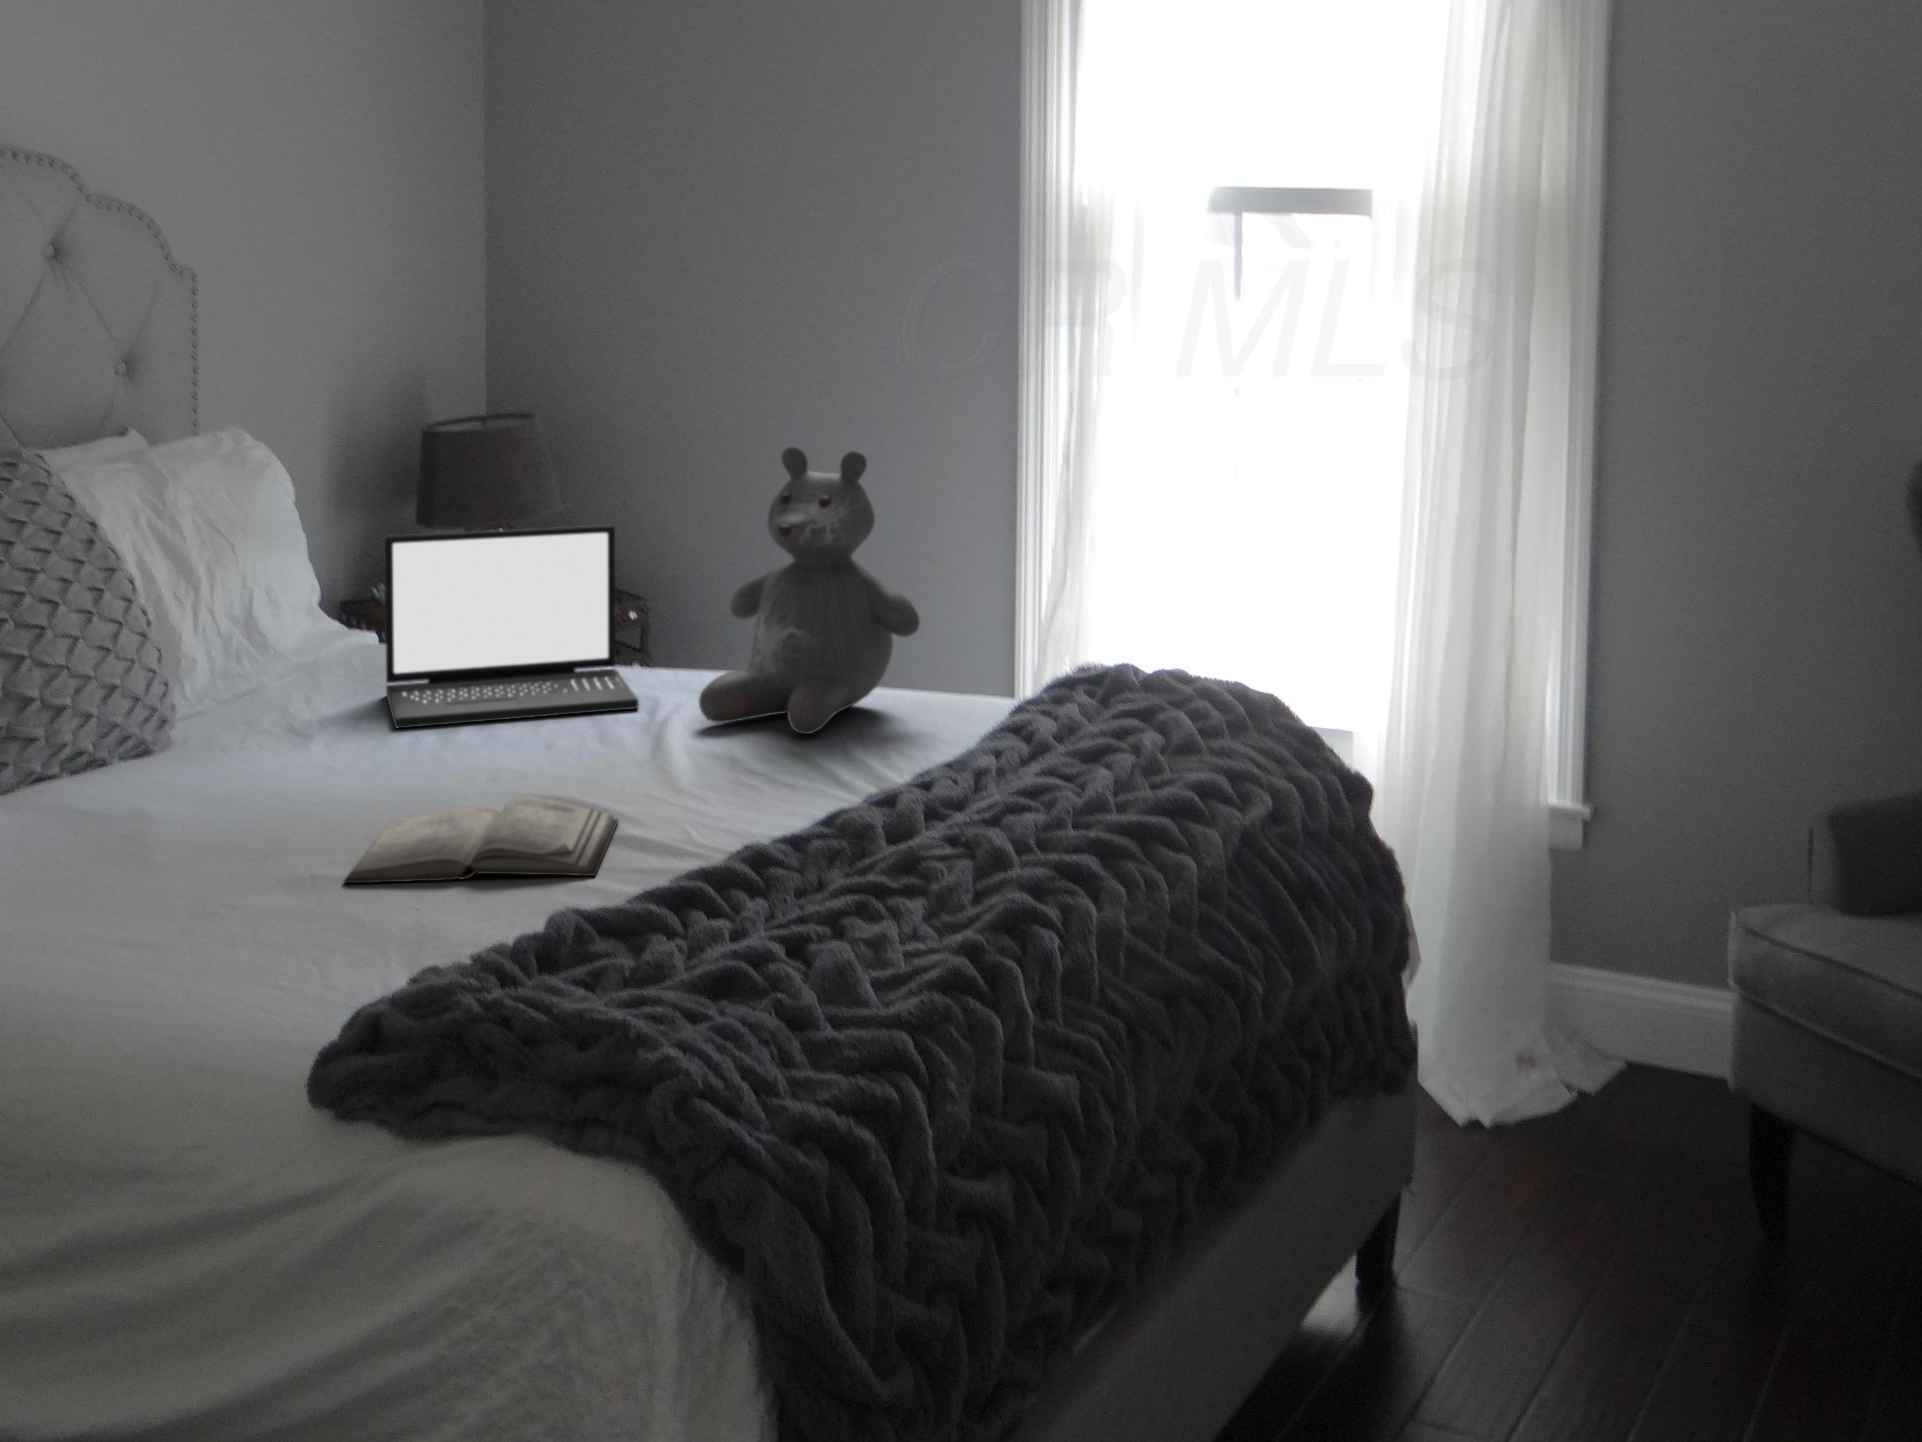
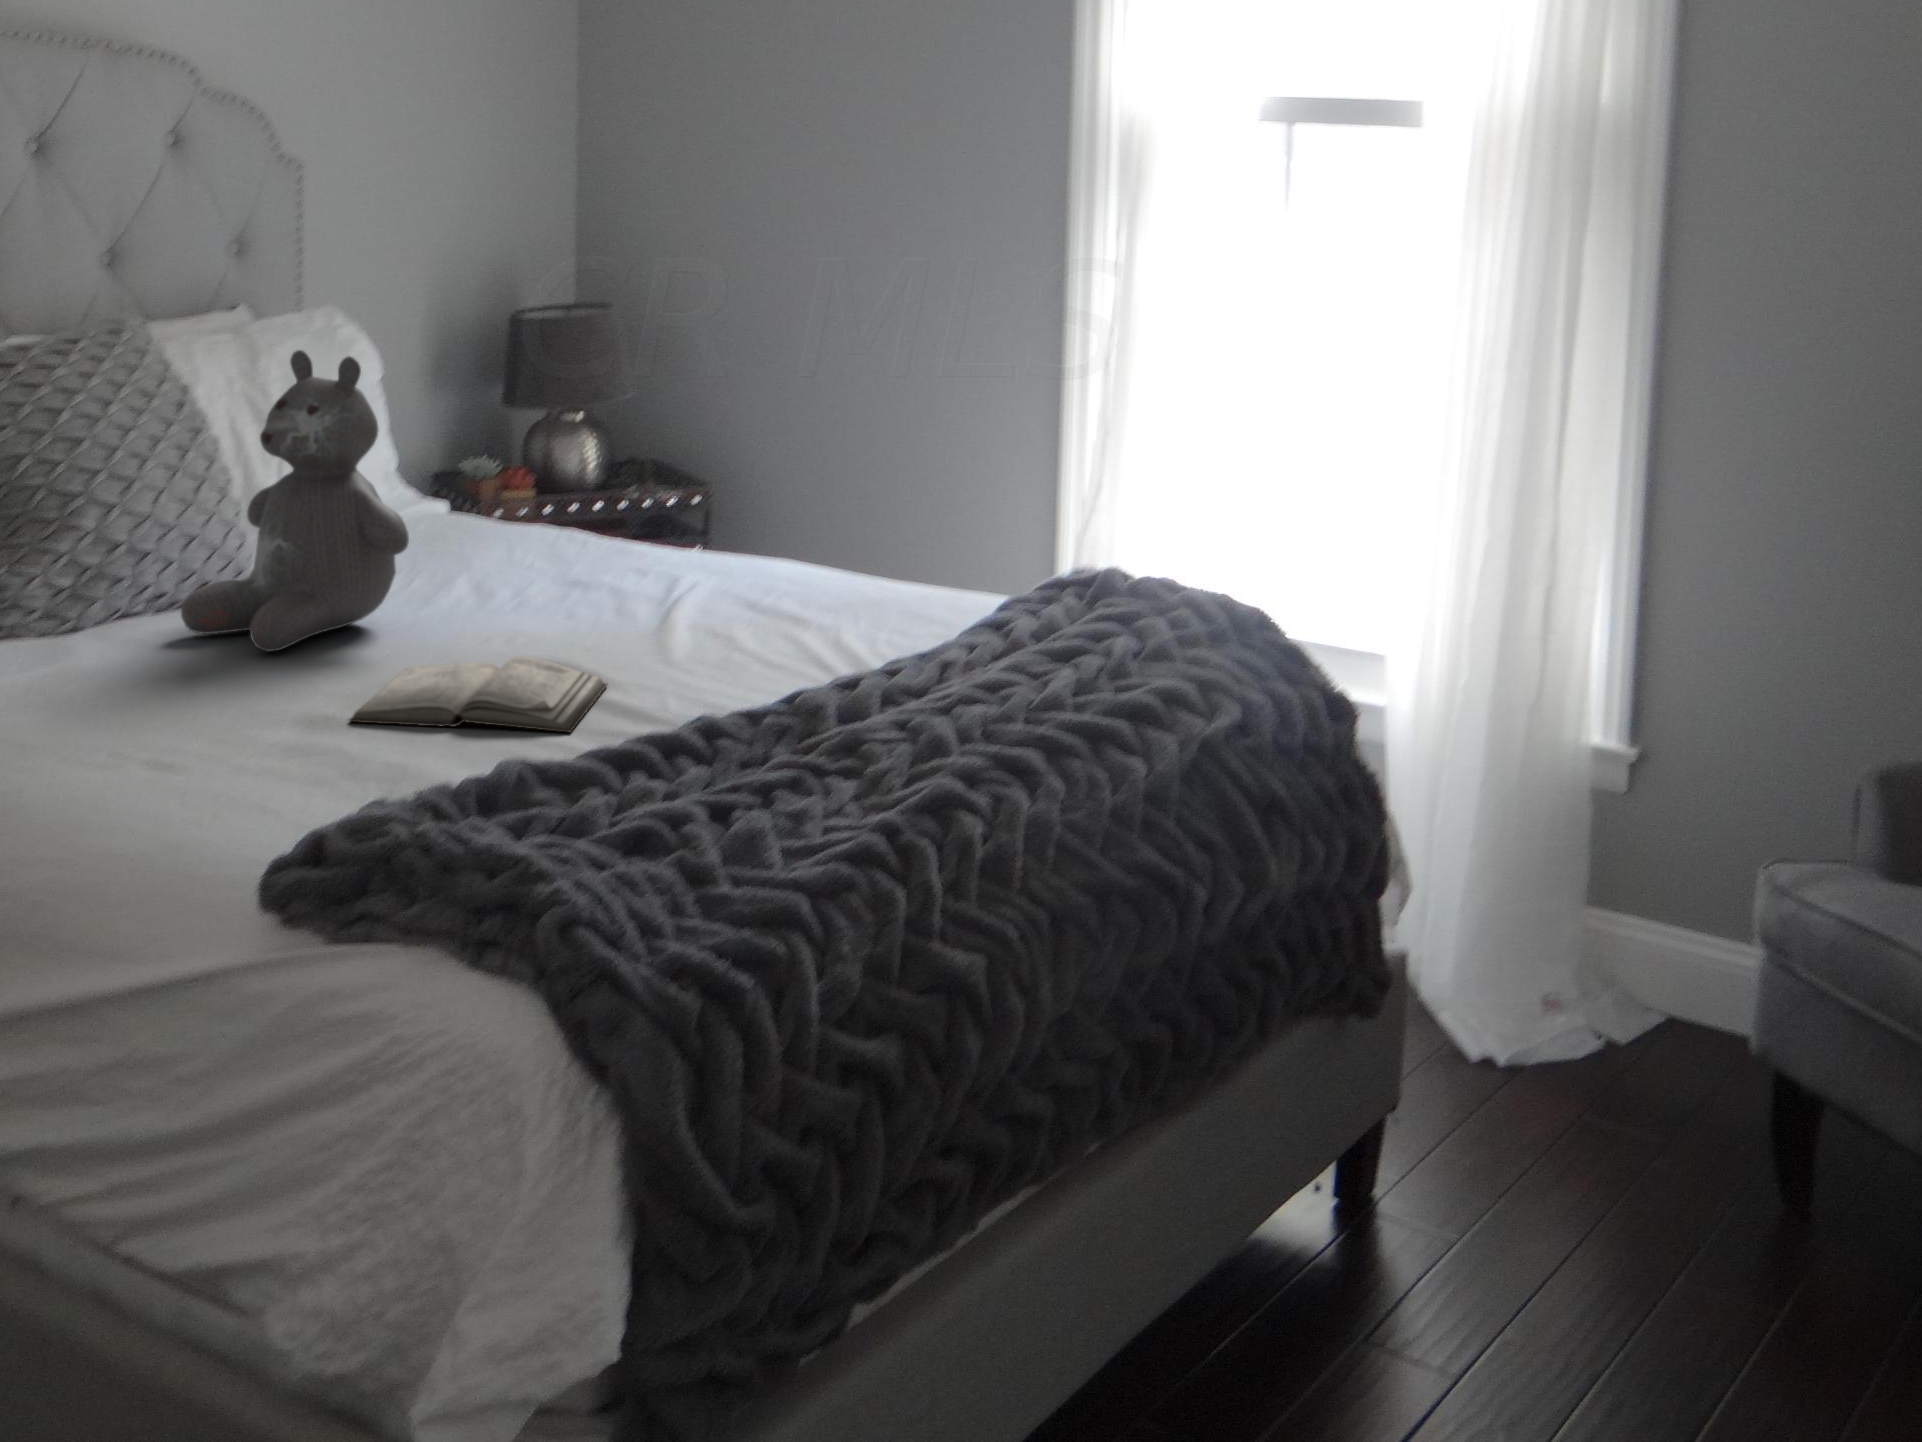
teddy bear: present [699,446,920,734] -> present [181,350,409,651]
laptop: present [385,525,639,728] -> none [438,410,660,589]

